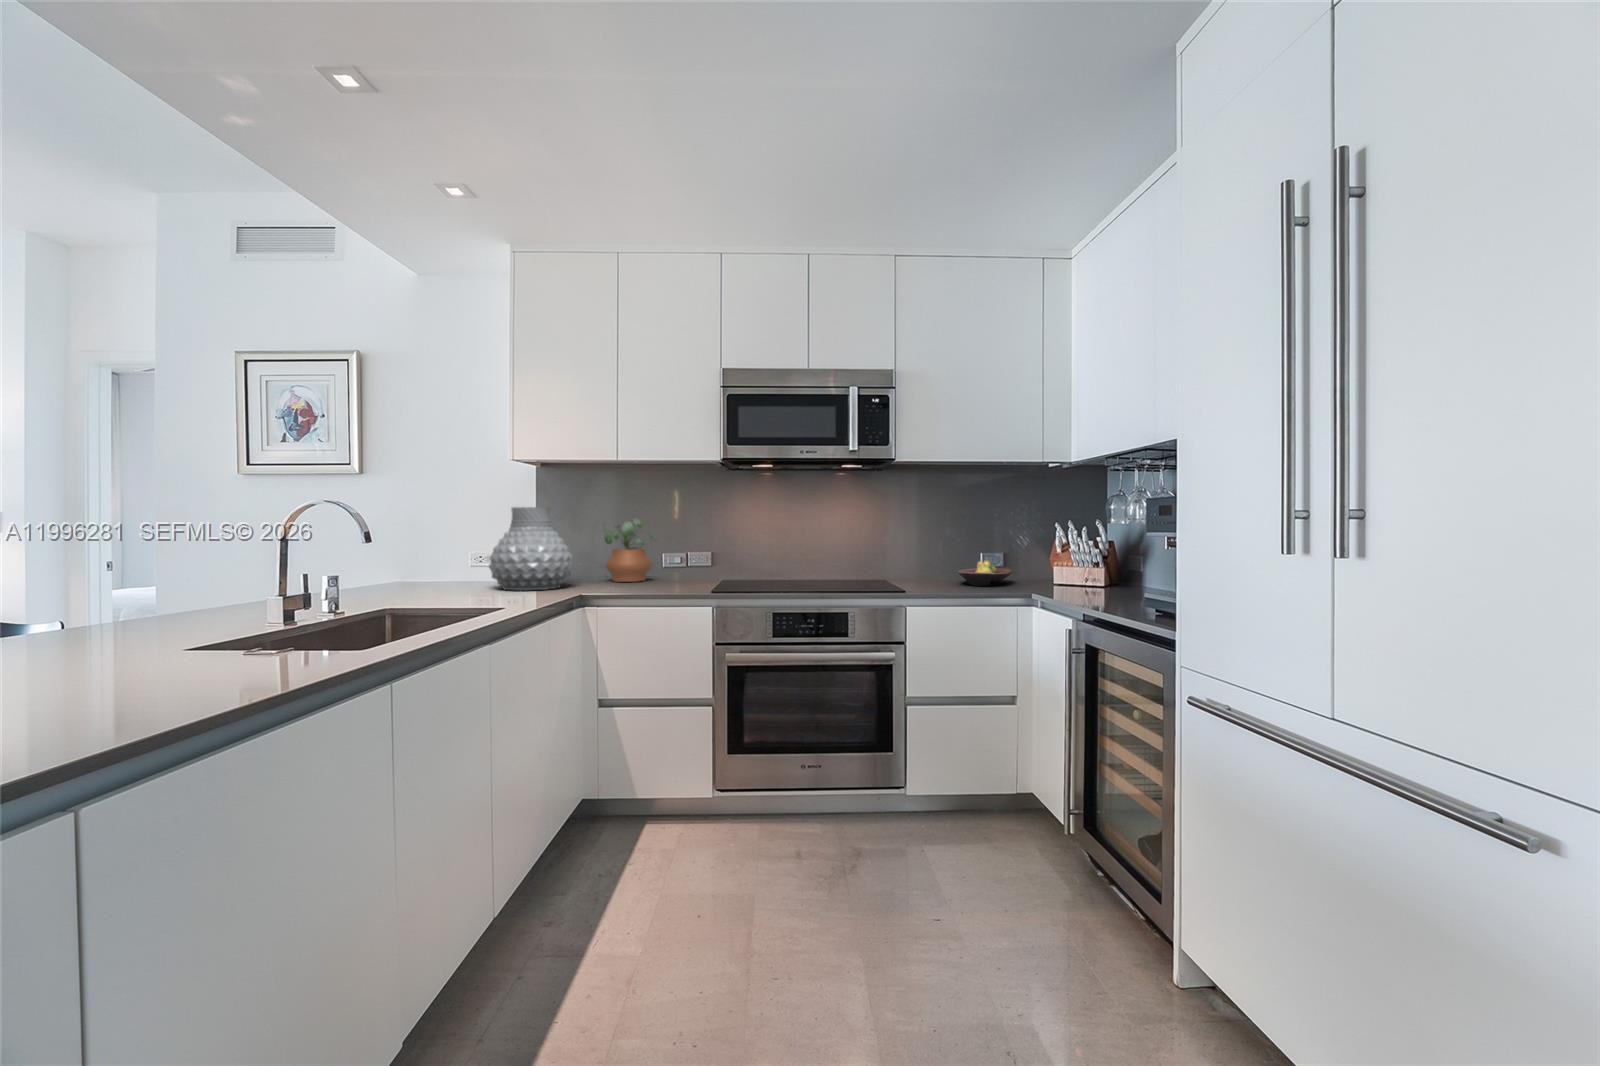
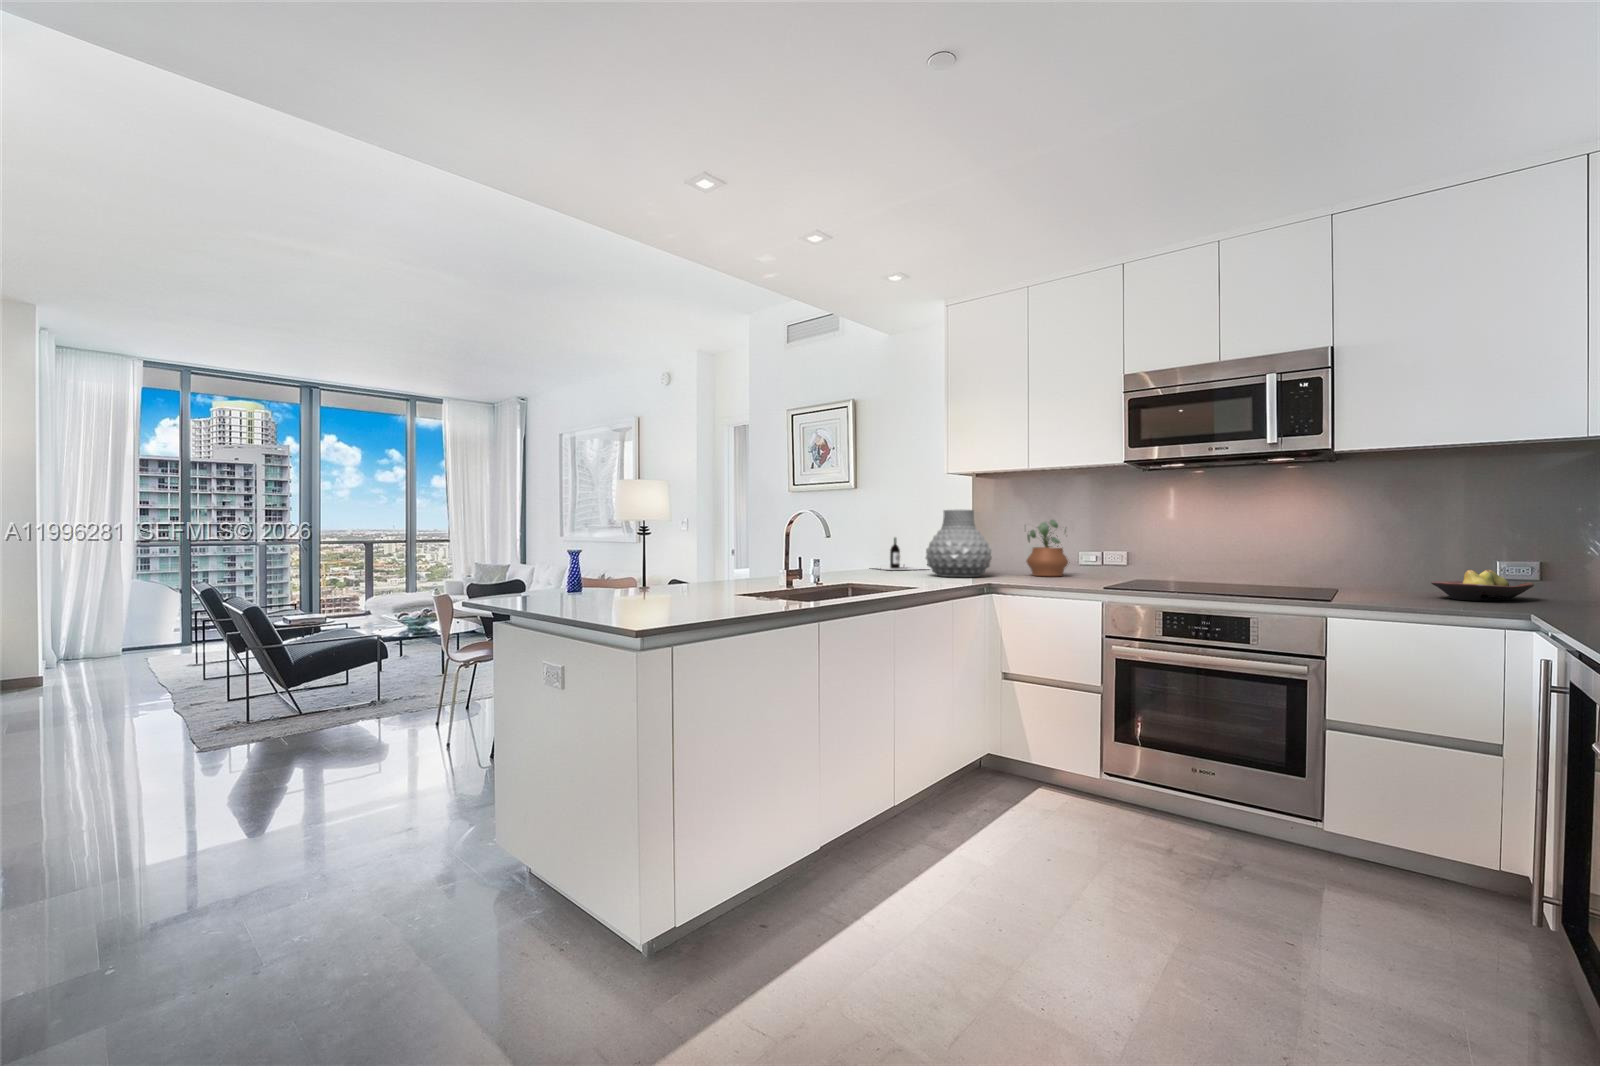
wine bottle: none [384,540,482,584] -> present [882,538,920,570]

